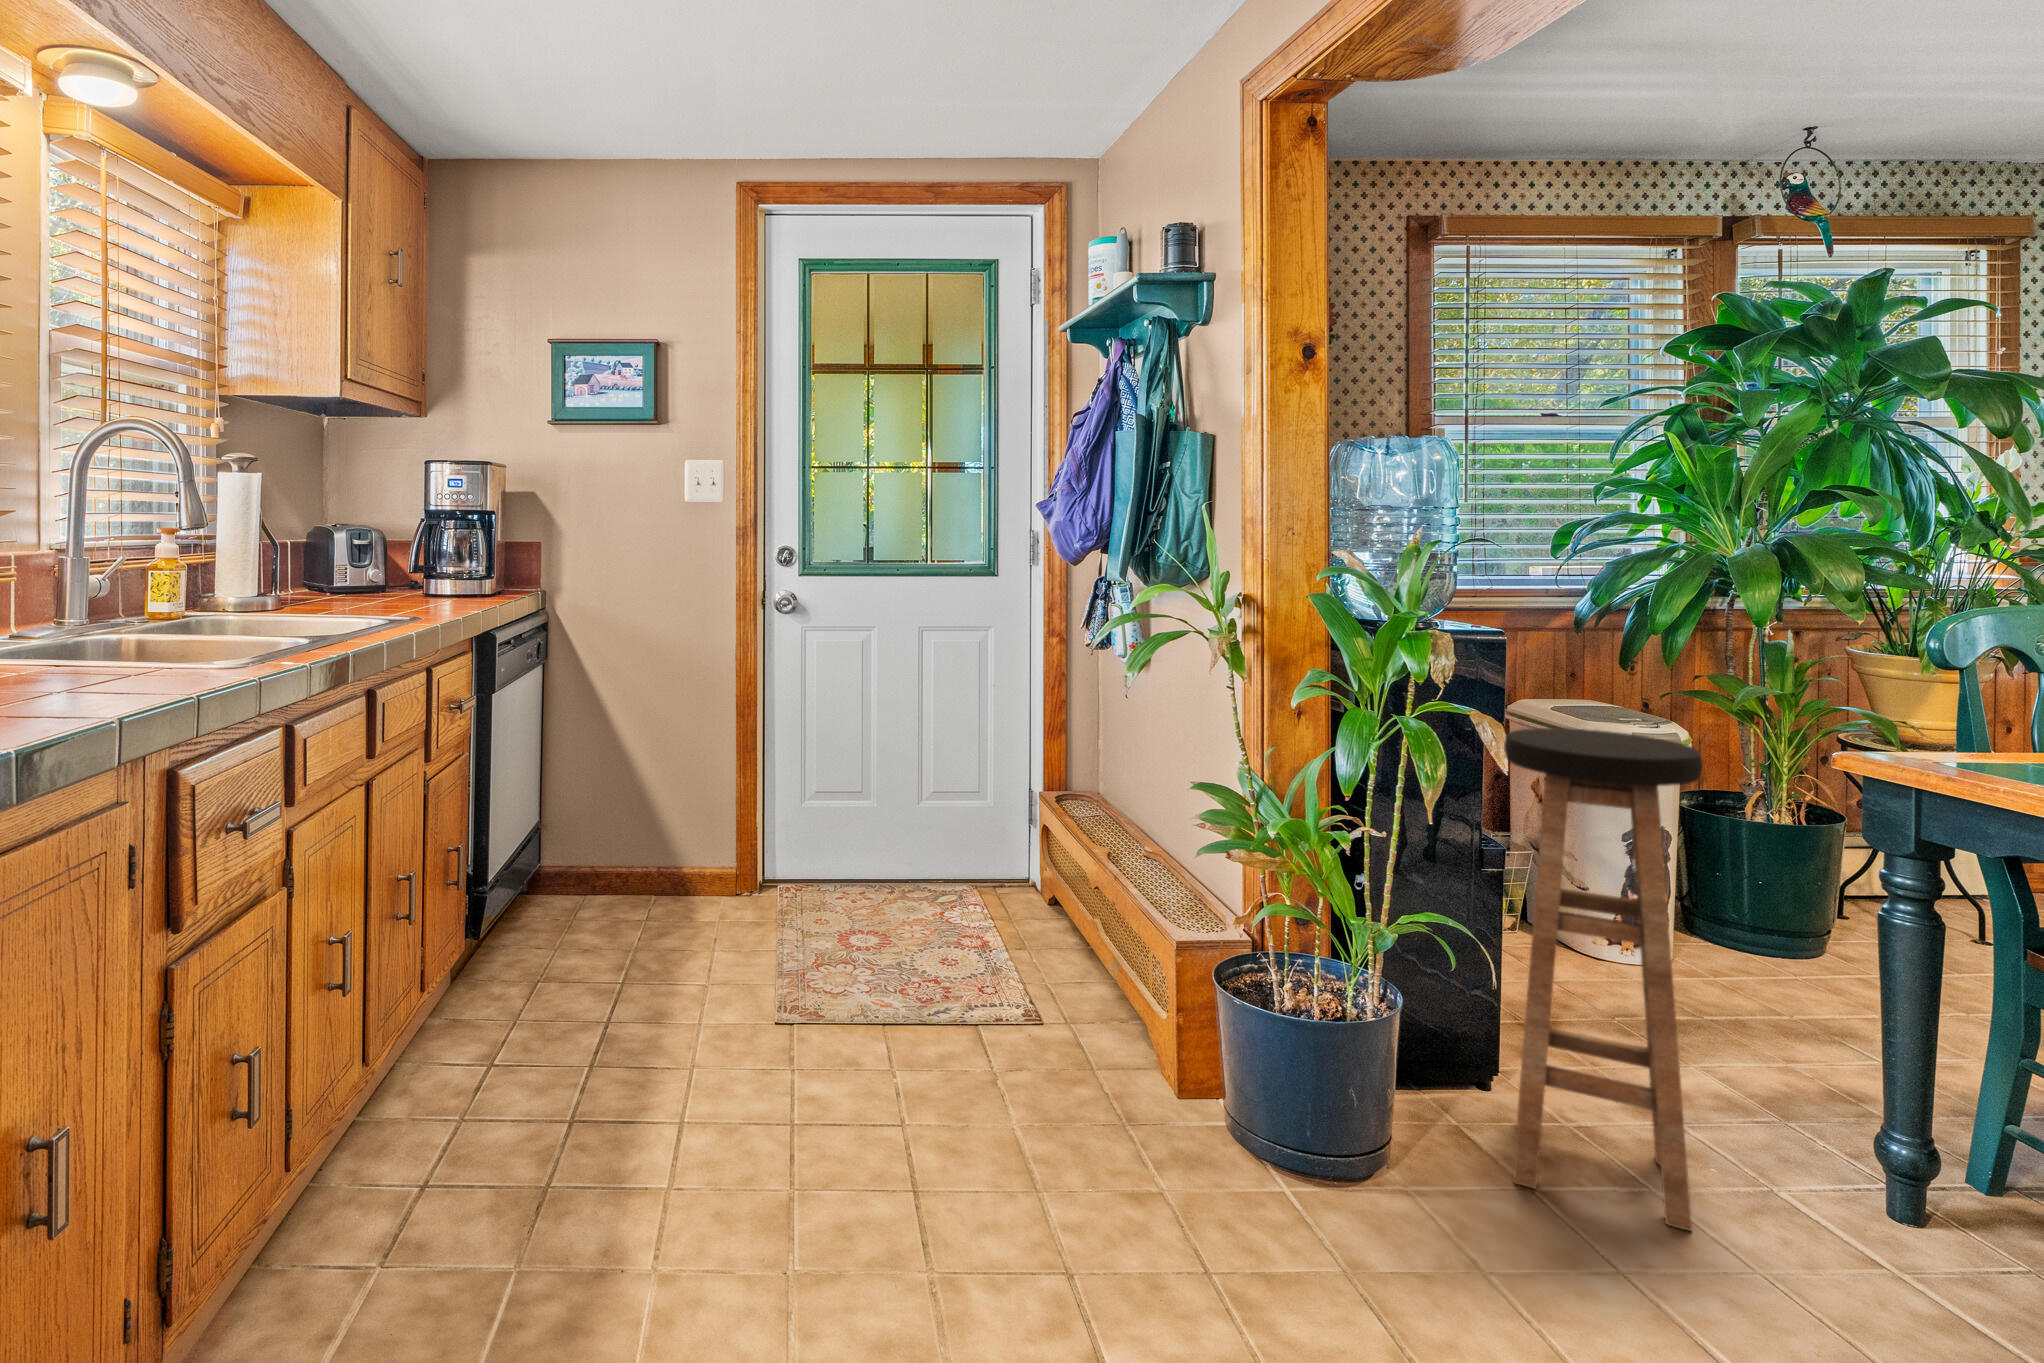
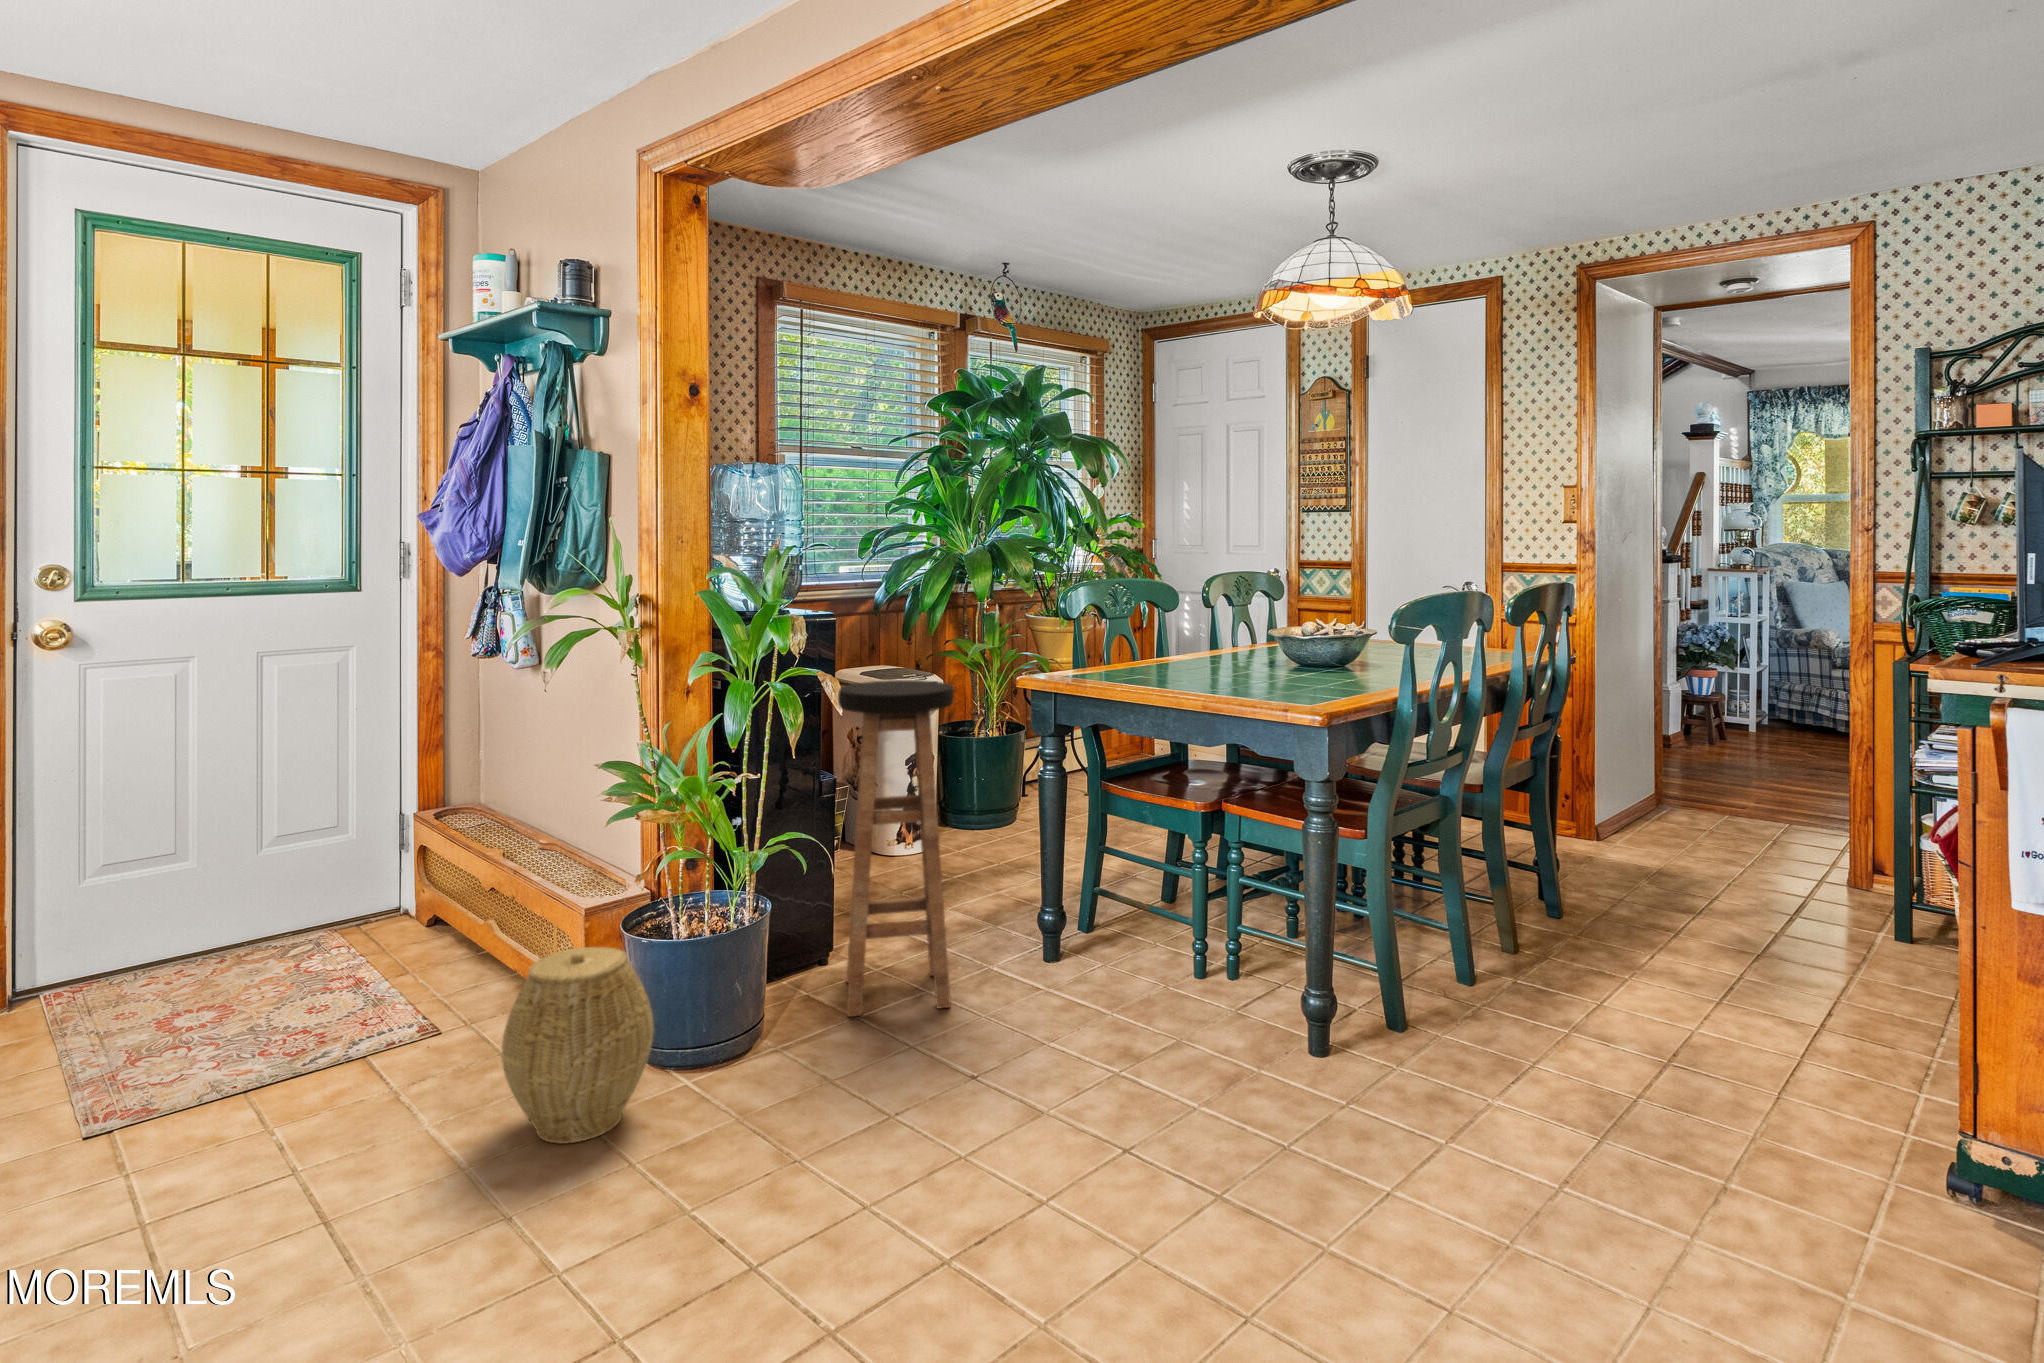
woven basket: none [1070,993,1236,1226] -> present [502,947,654,1144]

